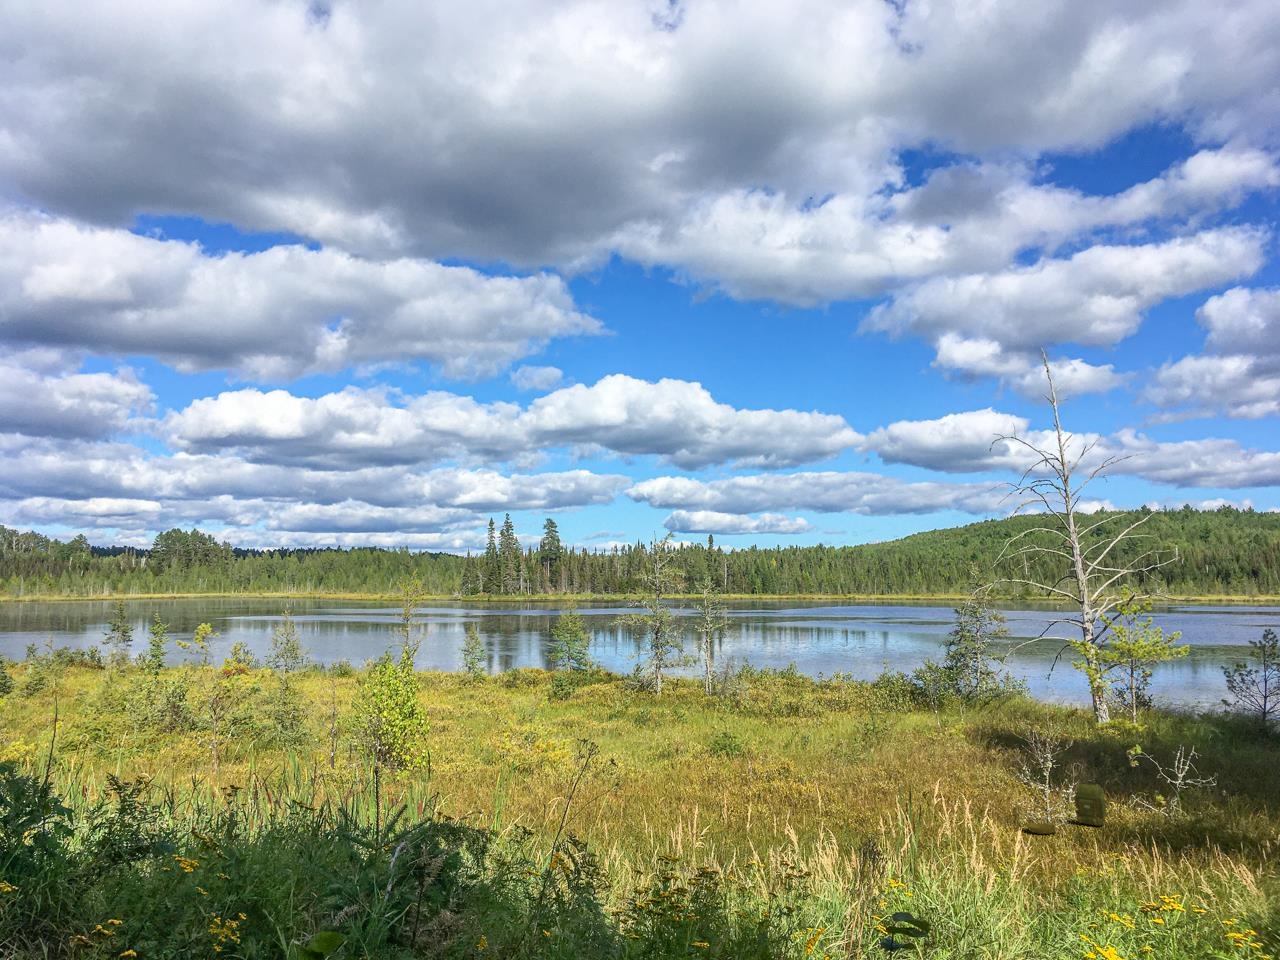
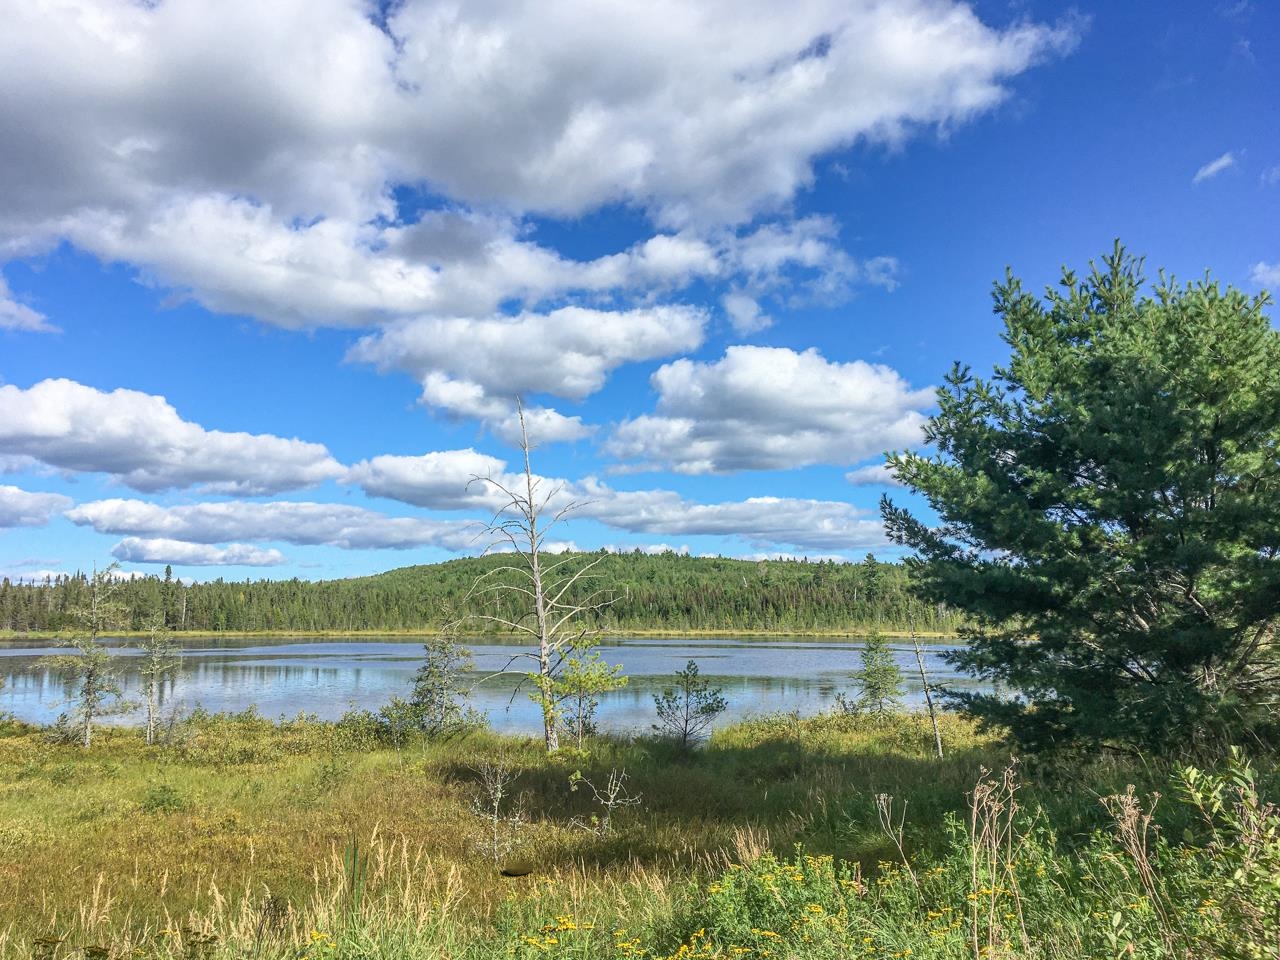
backpack: present [1074,784,1107,826] -> none [549,813,578,856]

